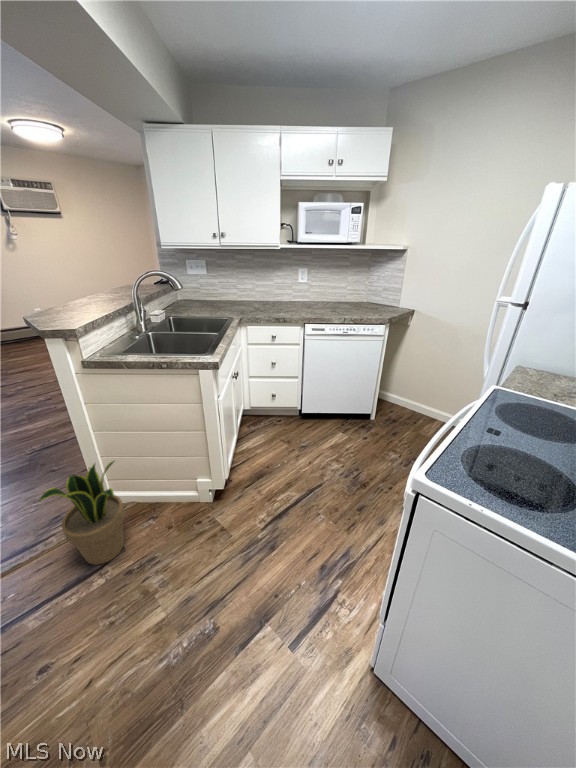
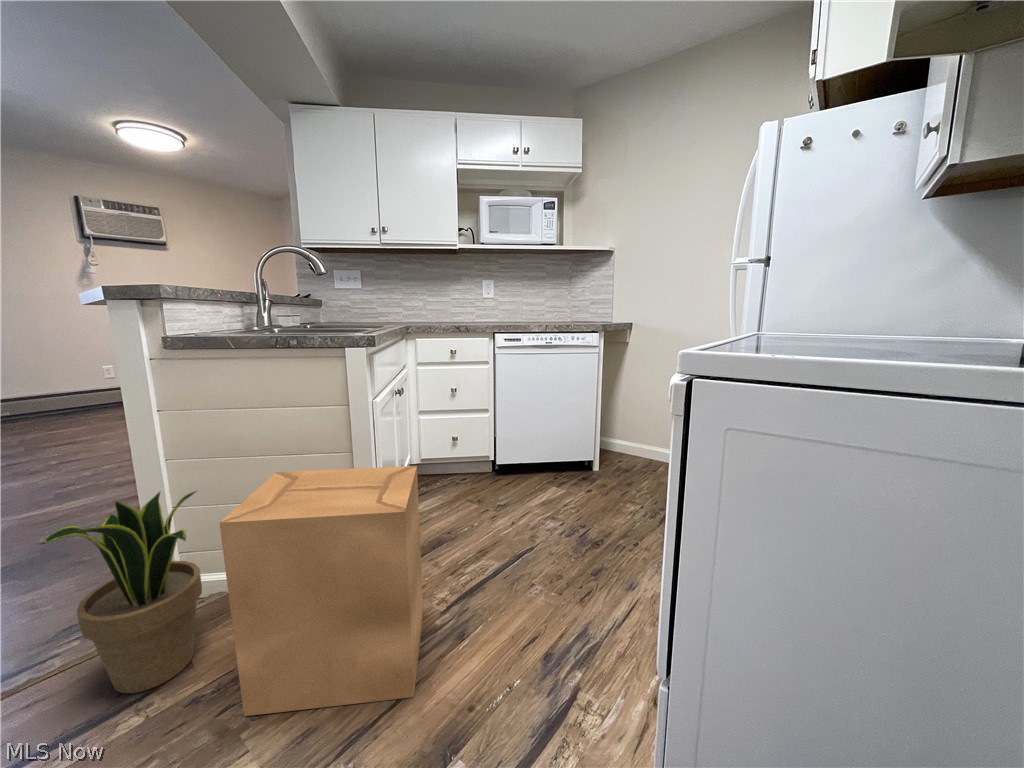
cardboard box: none [133,453,251,586] -> present [220,466,423,716]

